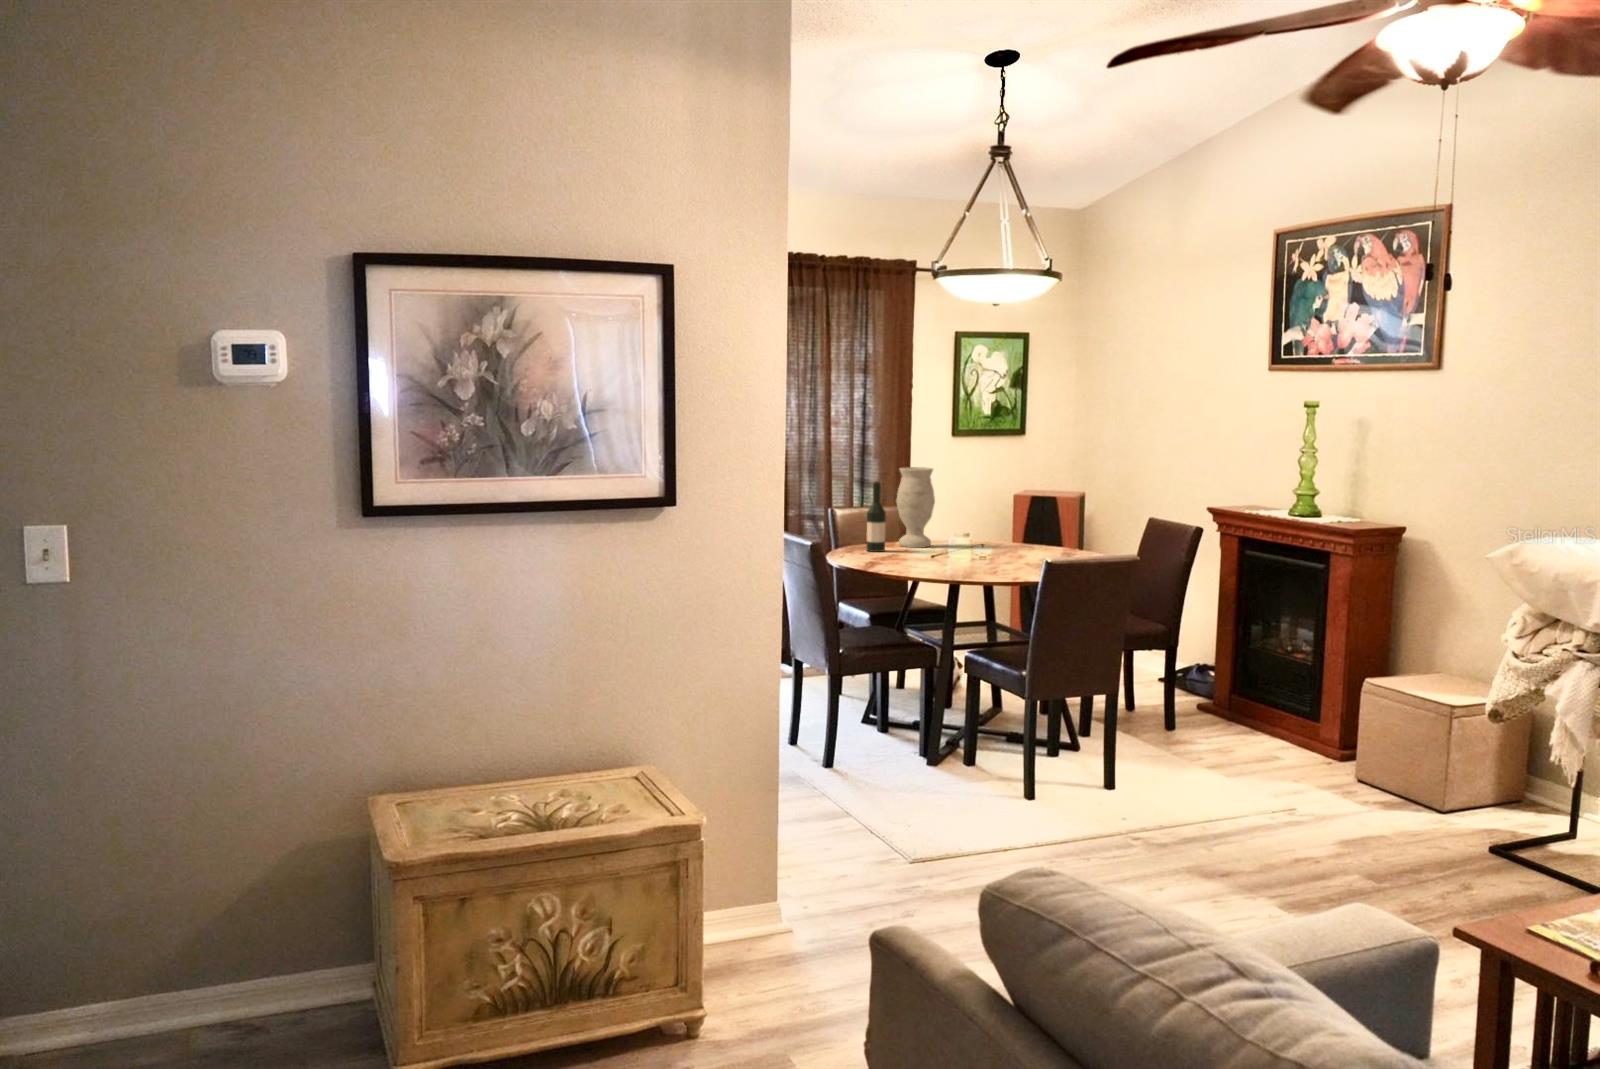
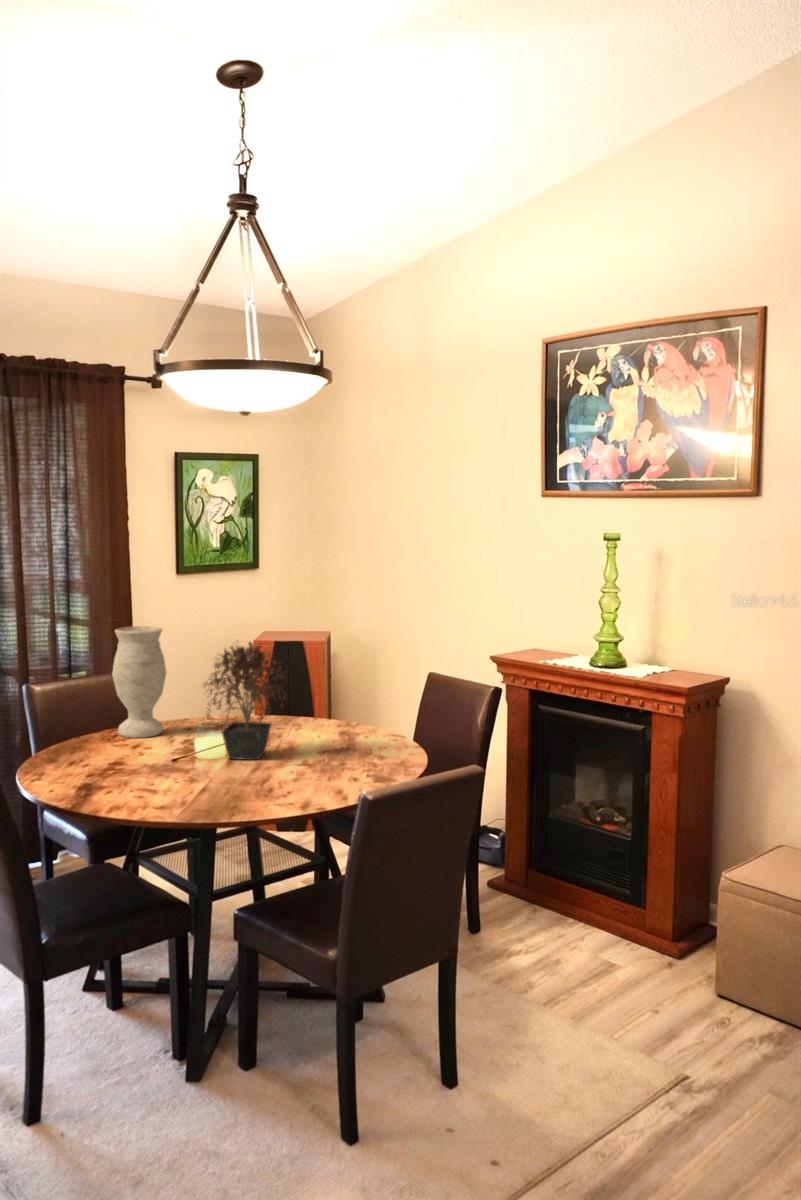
potted plant: none [956,473,1023,560] -> present [204,642,285,760]
wine bottle: present [866,481,886,552] -> none [69,653,99,756]

